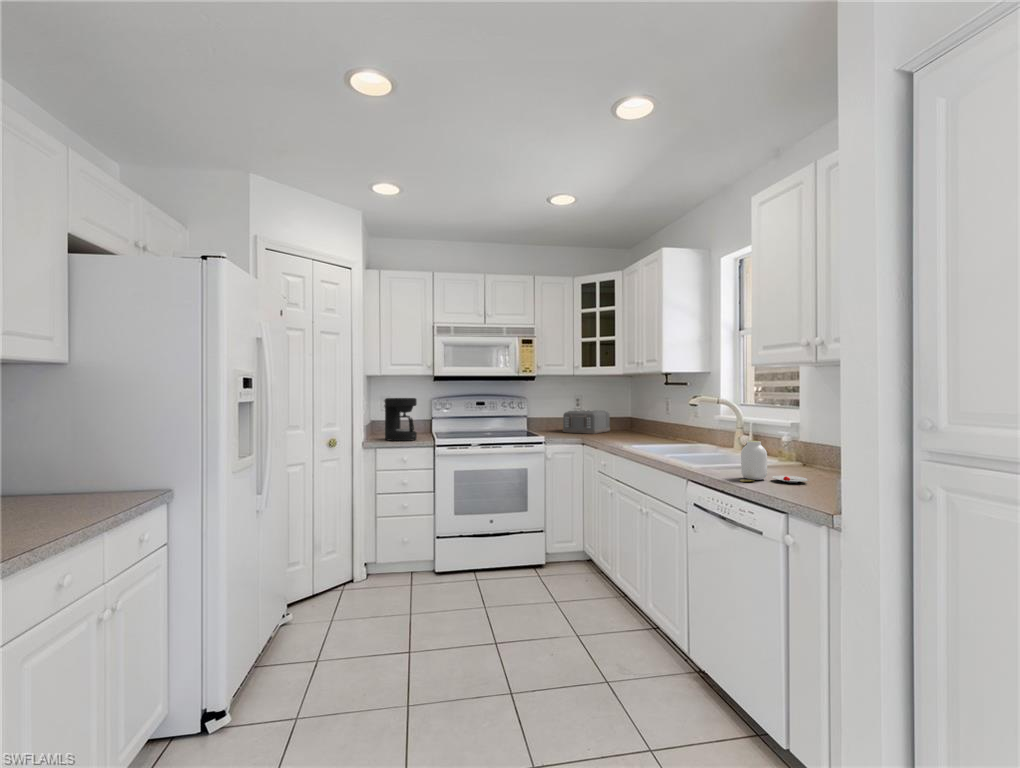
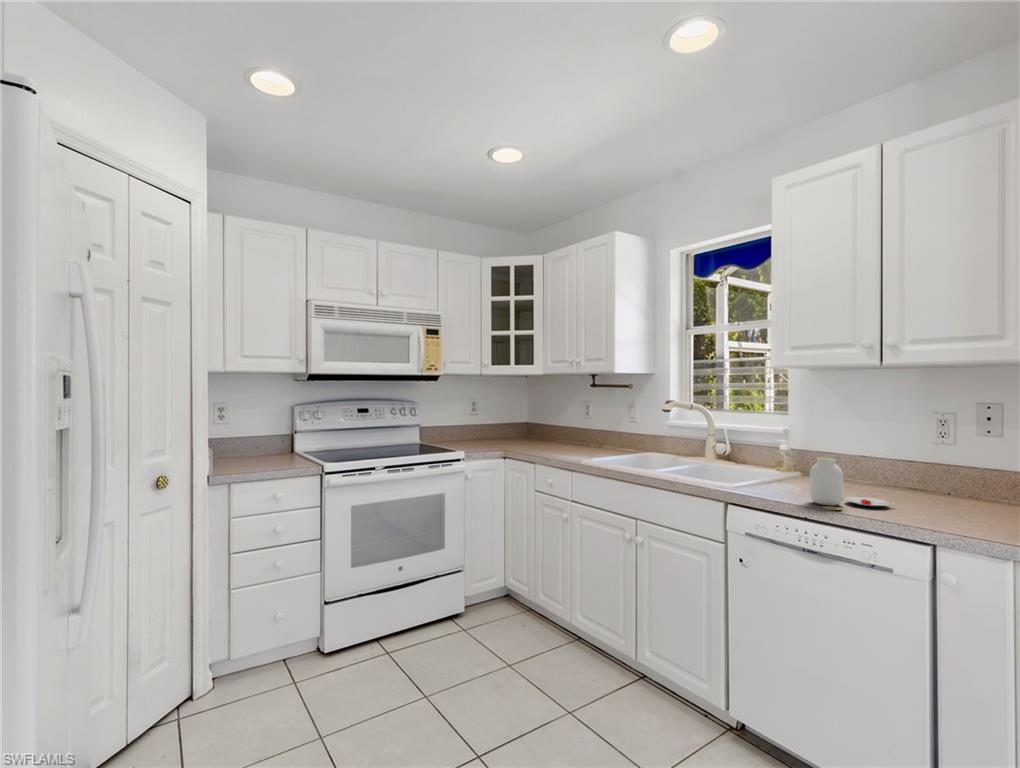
coffee maker: present [385,398,417,441] -> none [238,405,289,469]
toaster: present [562,410,610,434] -> none [462,416,512,444]

